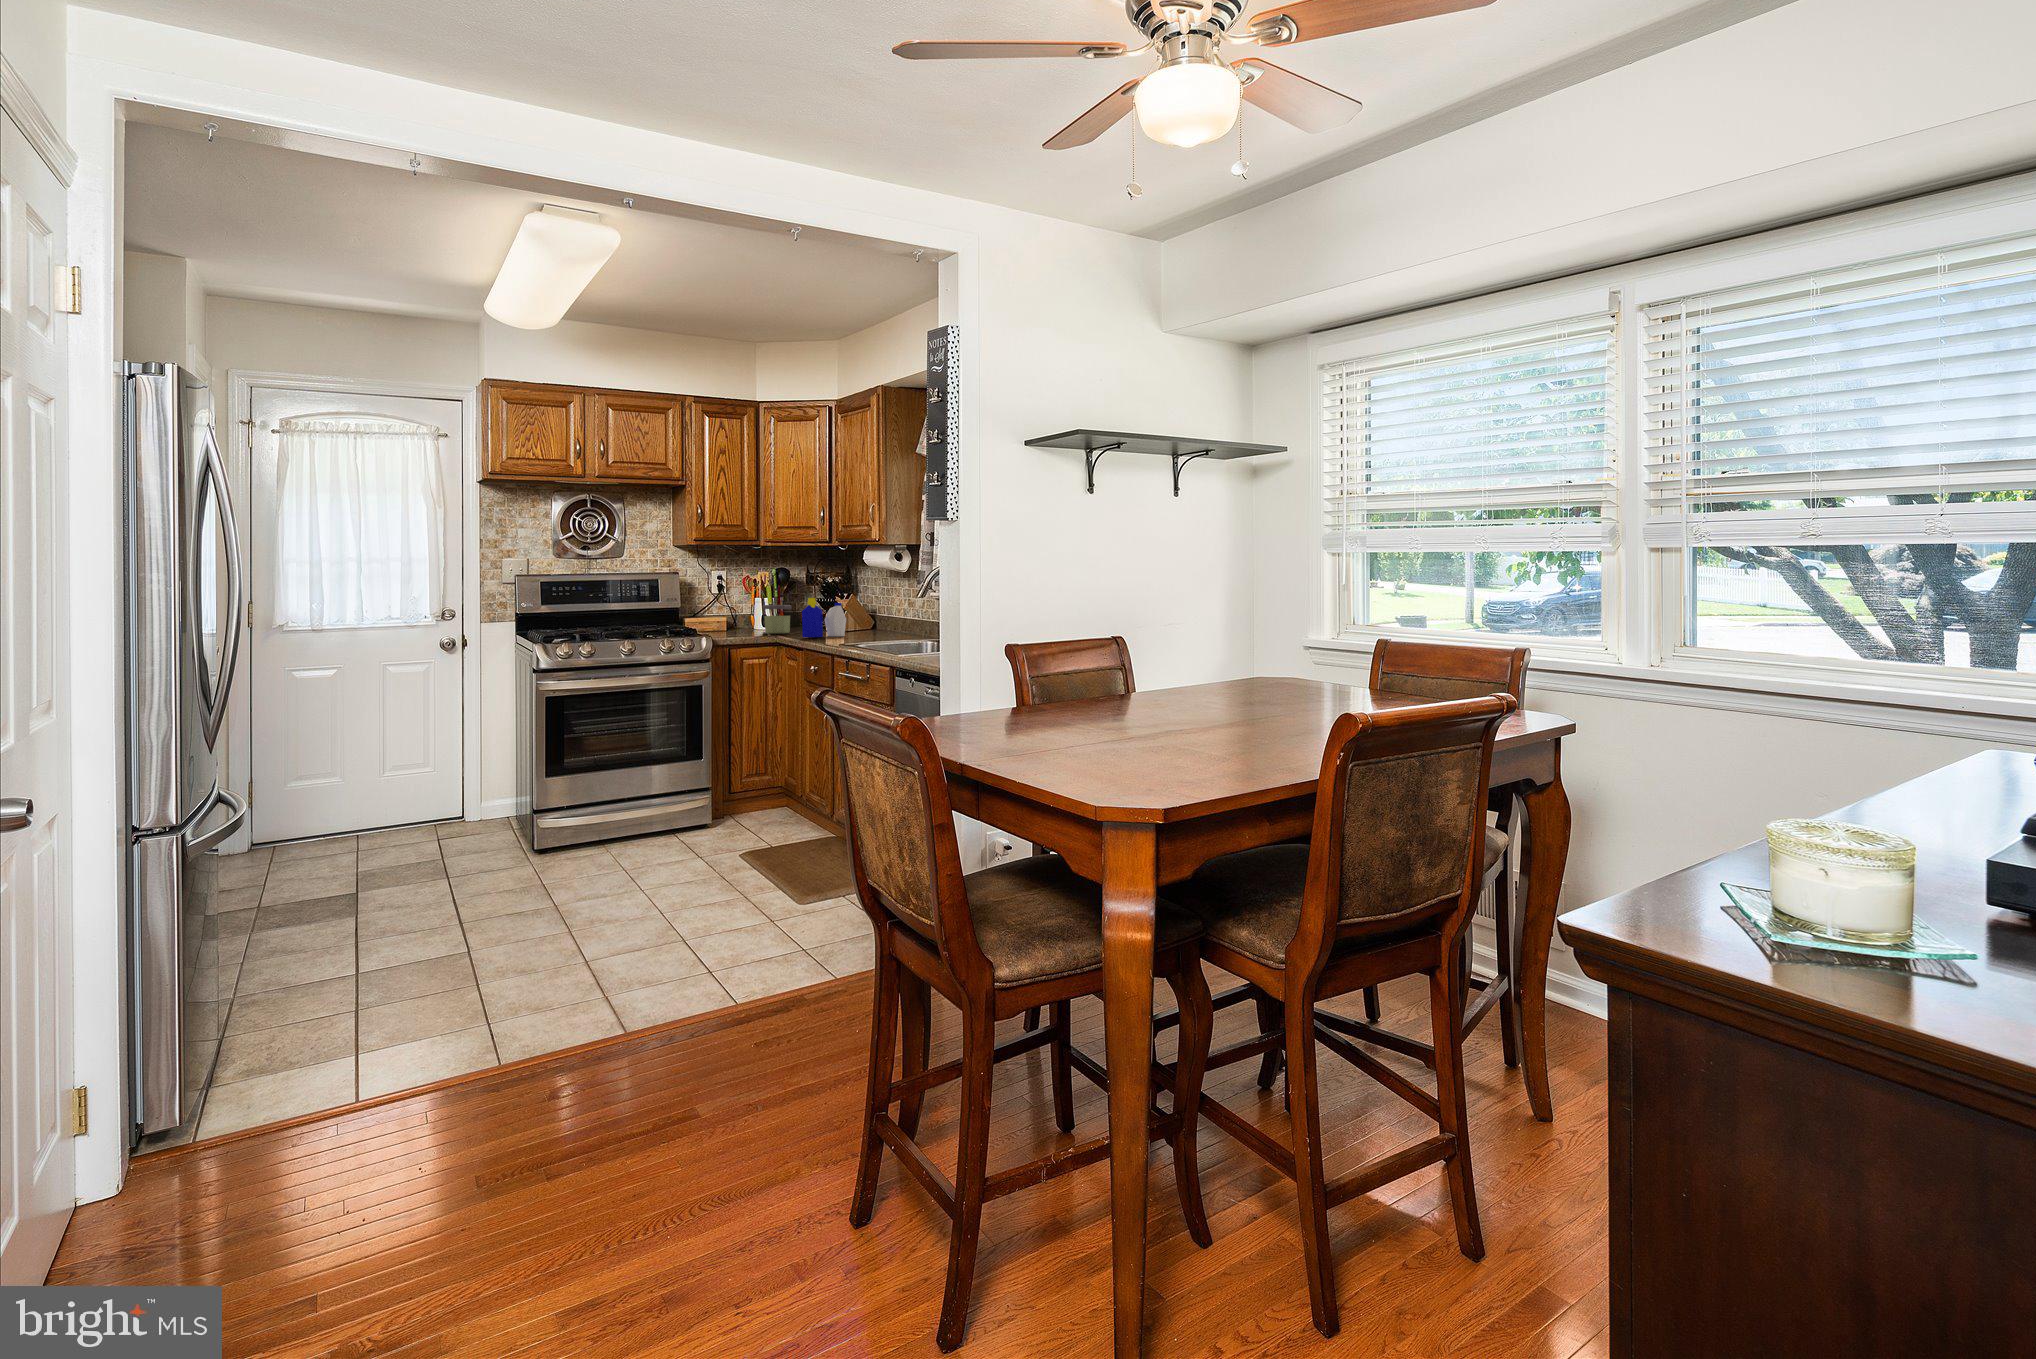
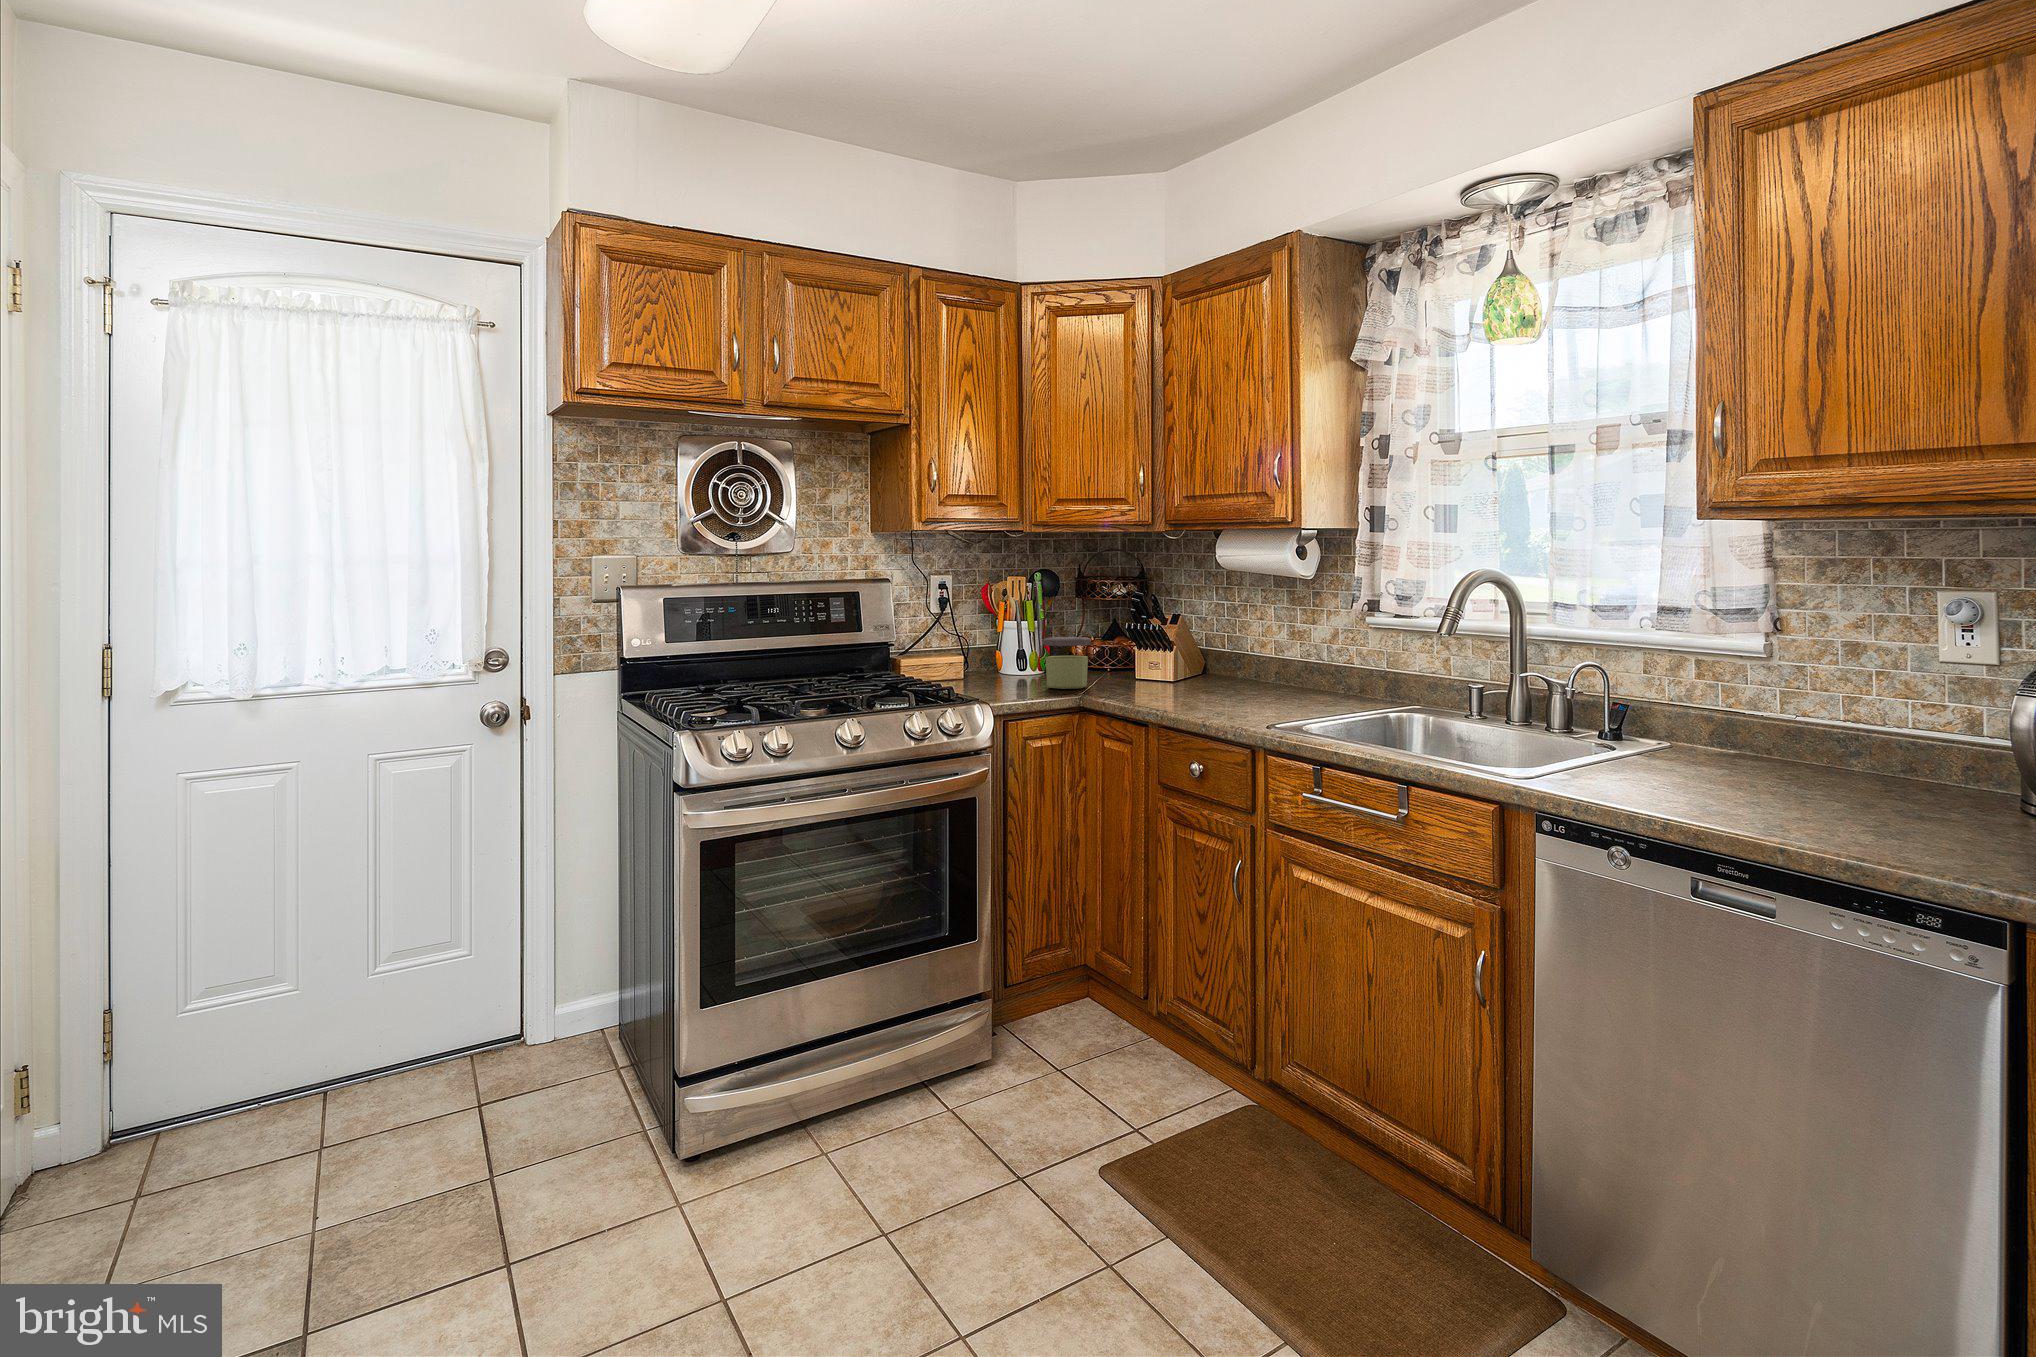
bottle: present [802,598,846,637] -> none [1142,629,1208,702]

